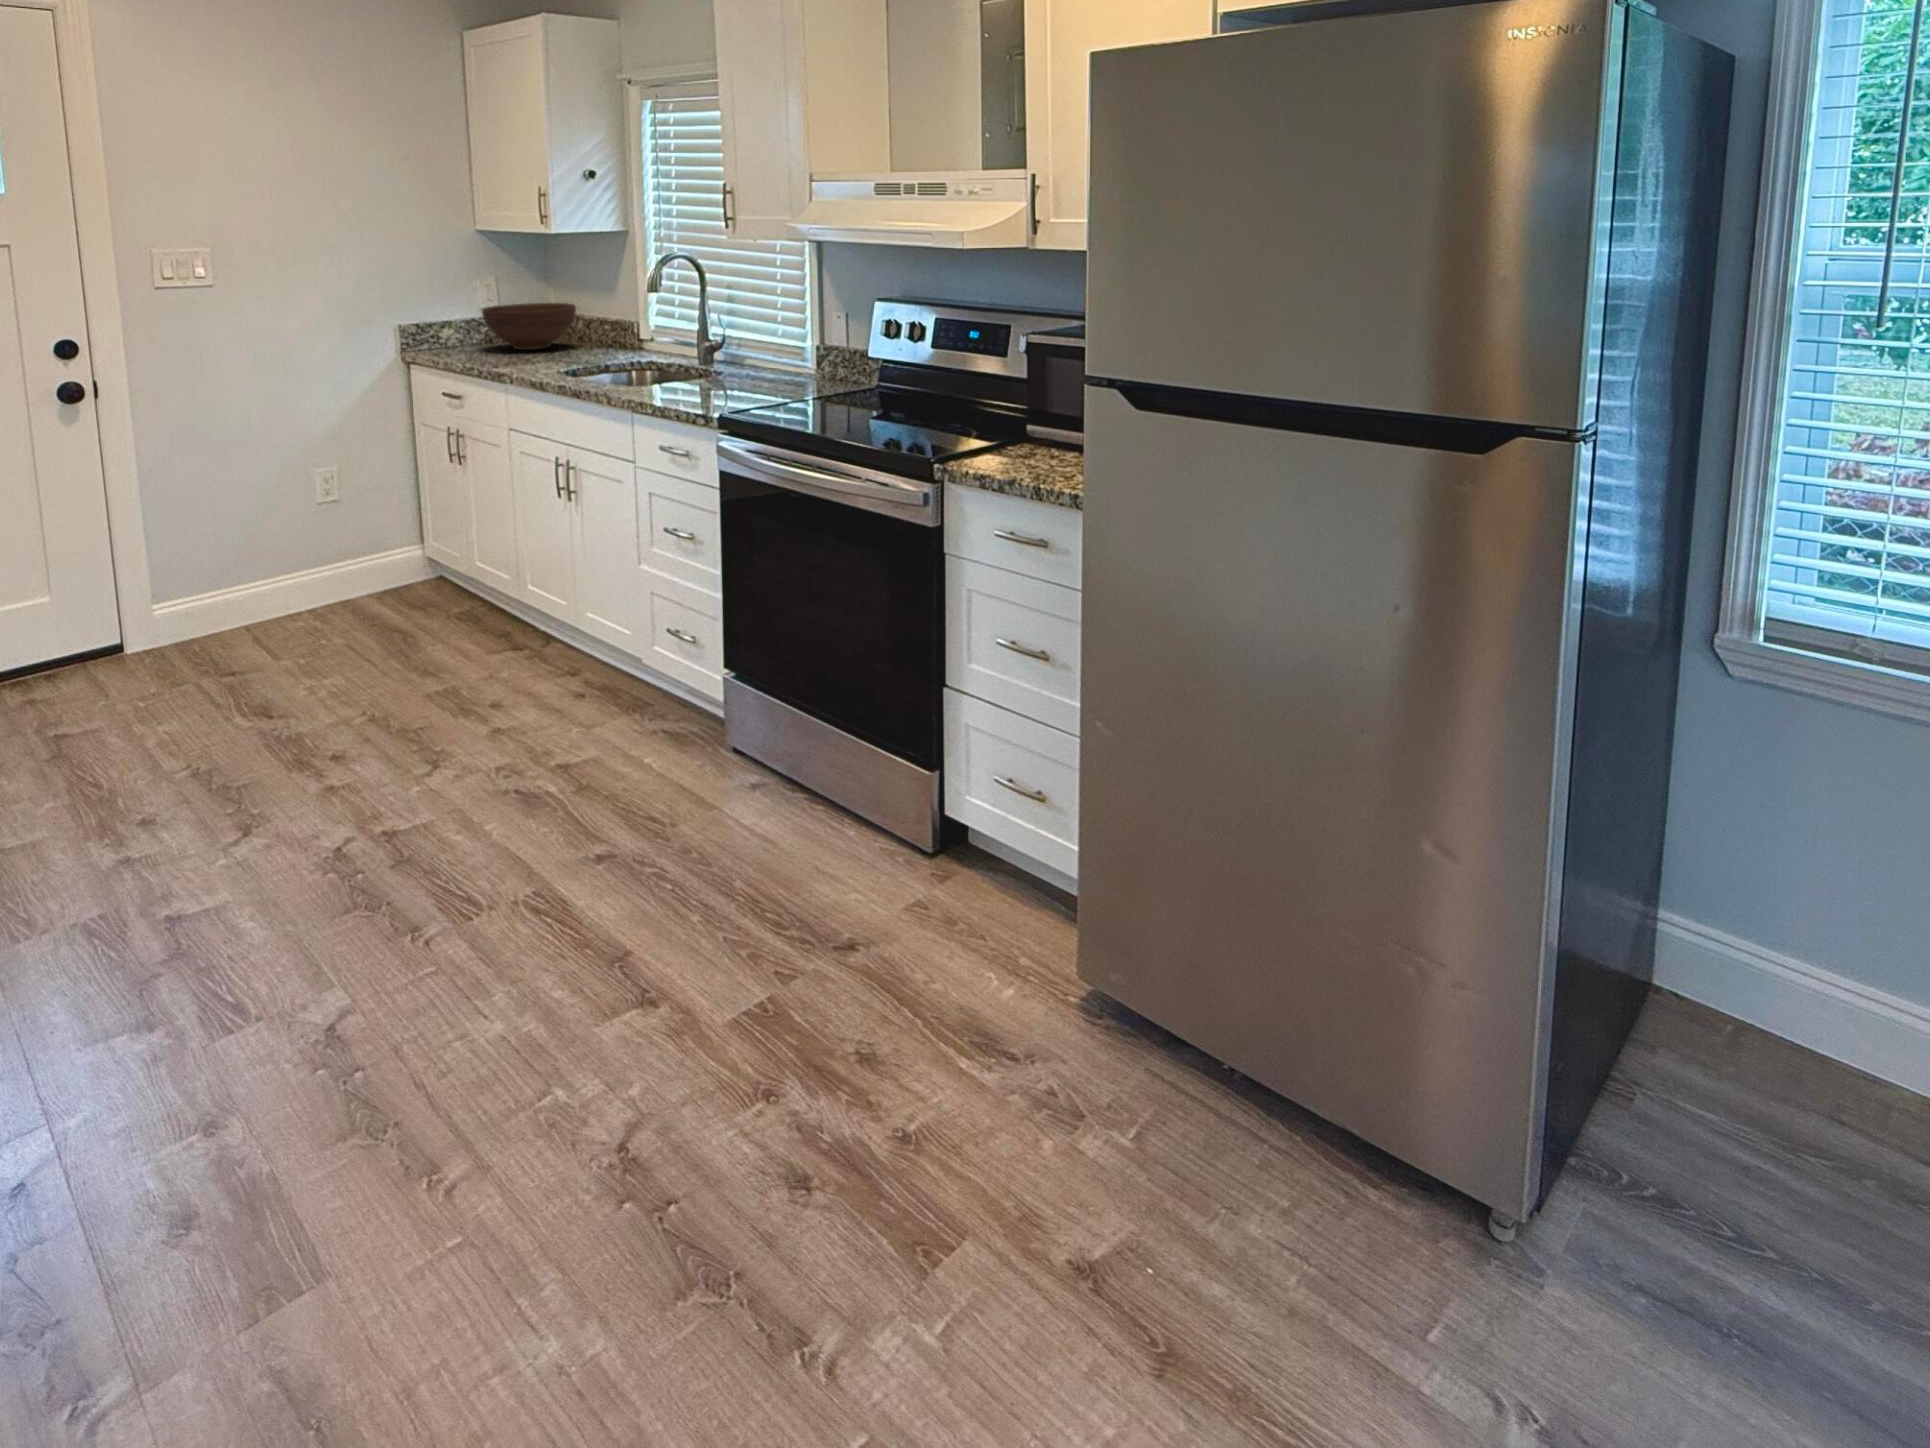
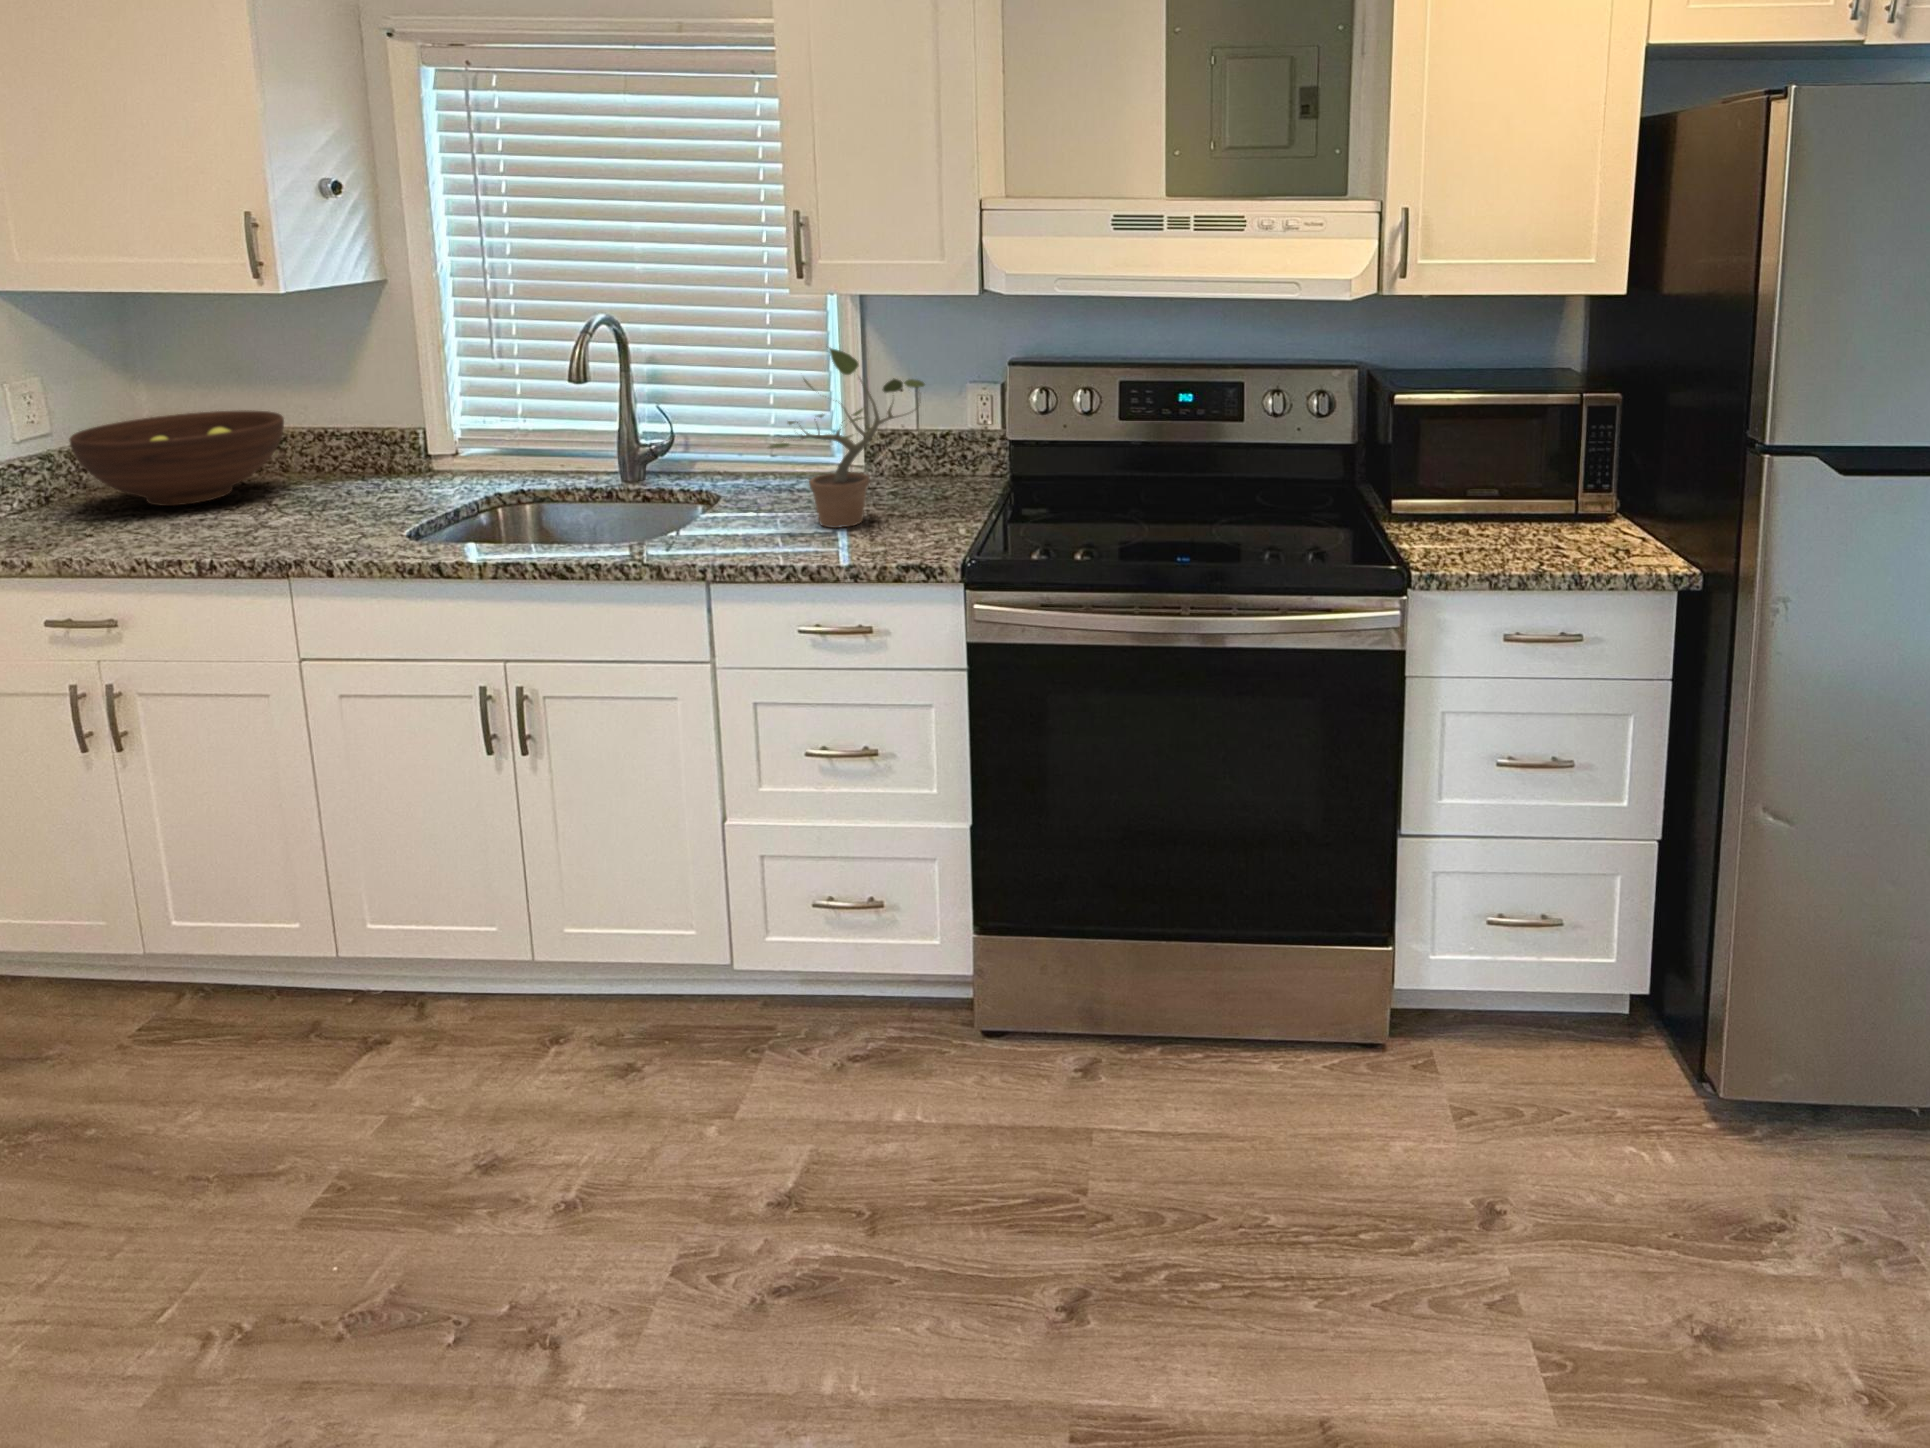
potted plant: none [682,274,792,396] -> present [769,348,925,528]

